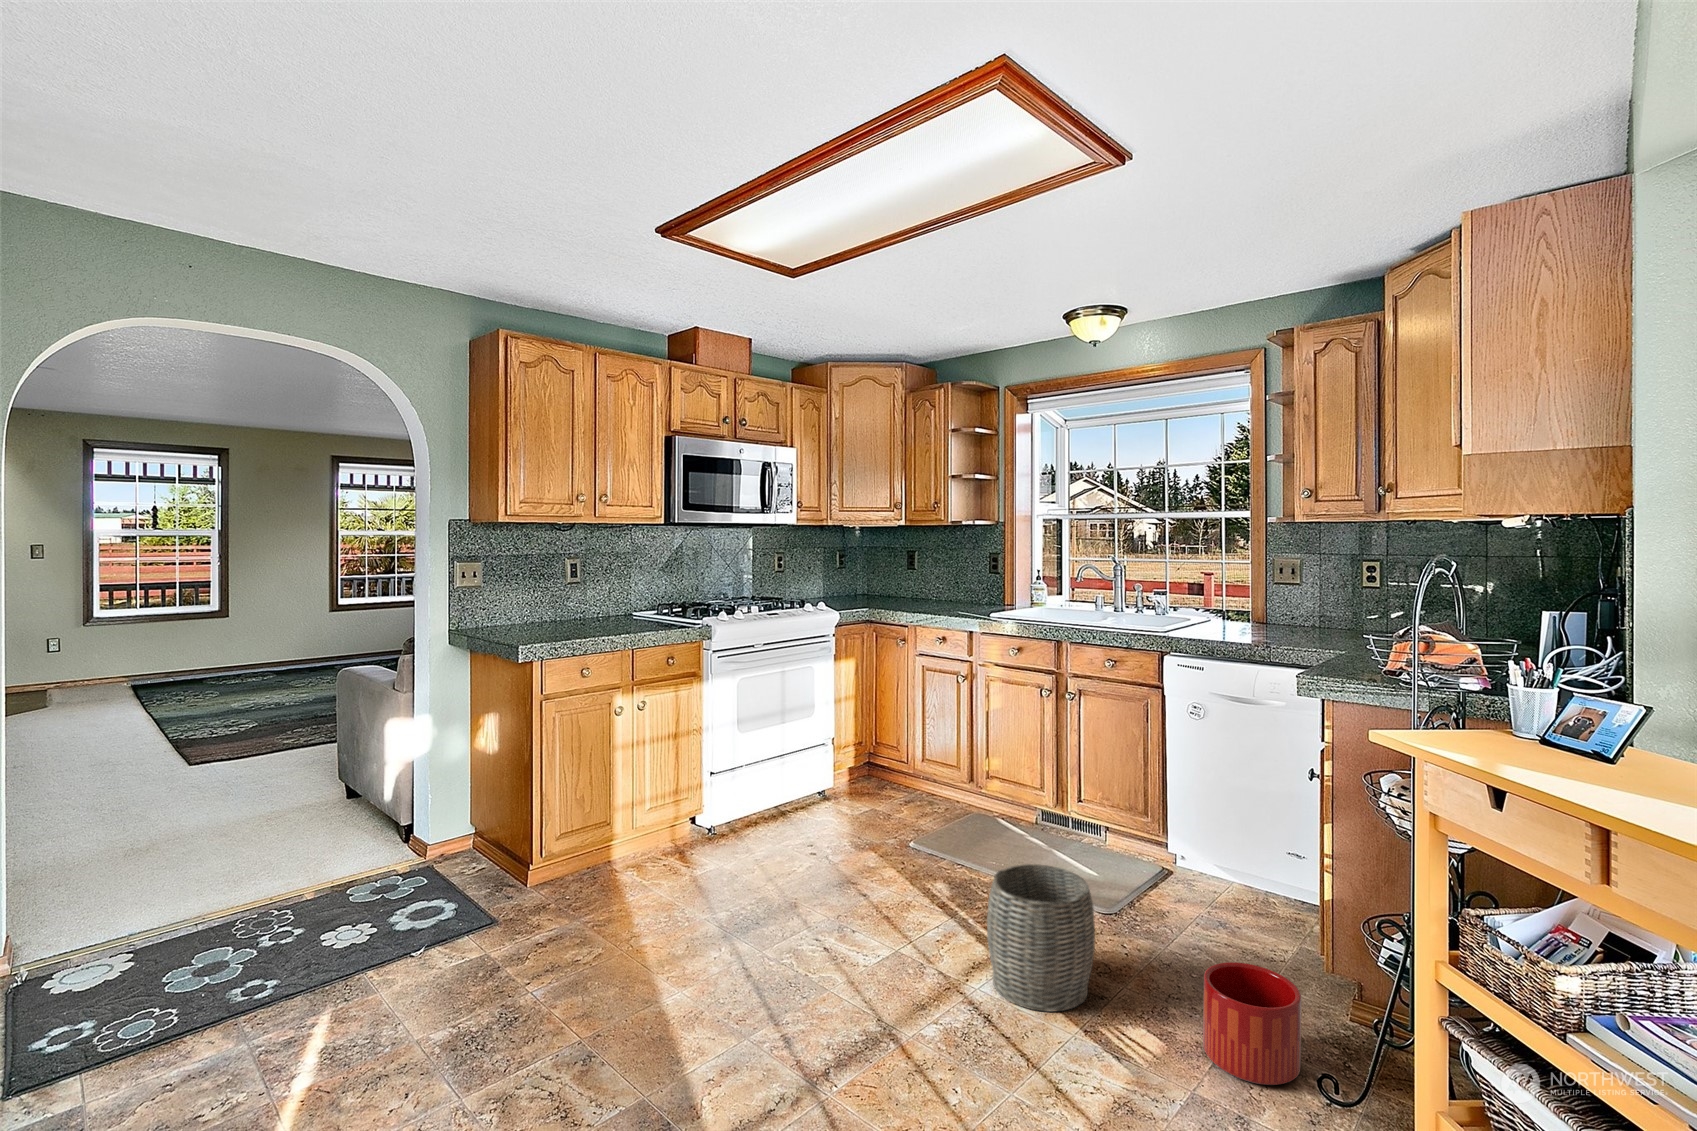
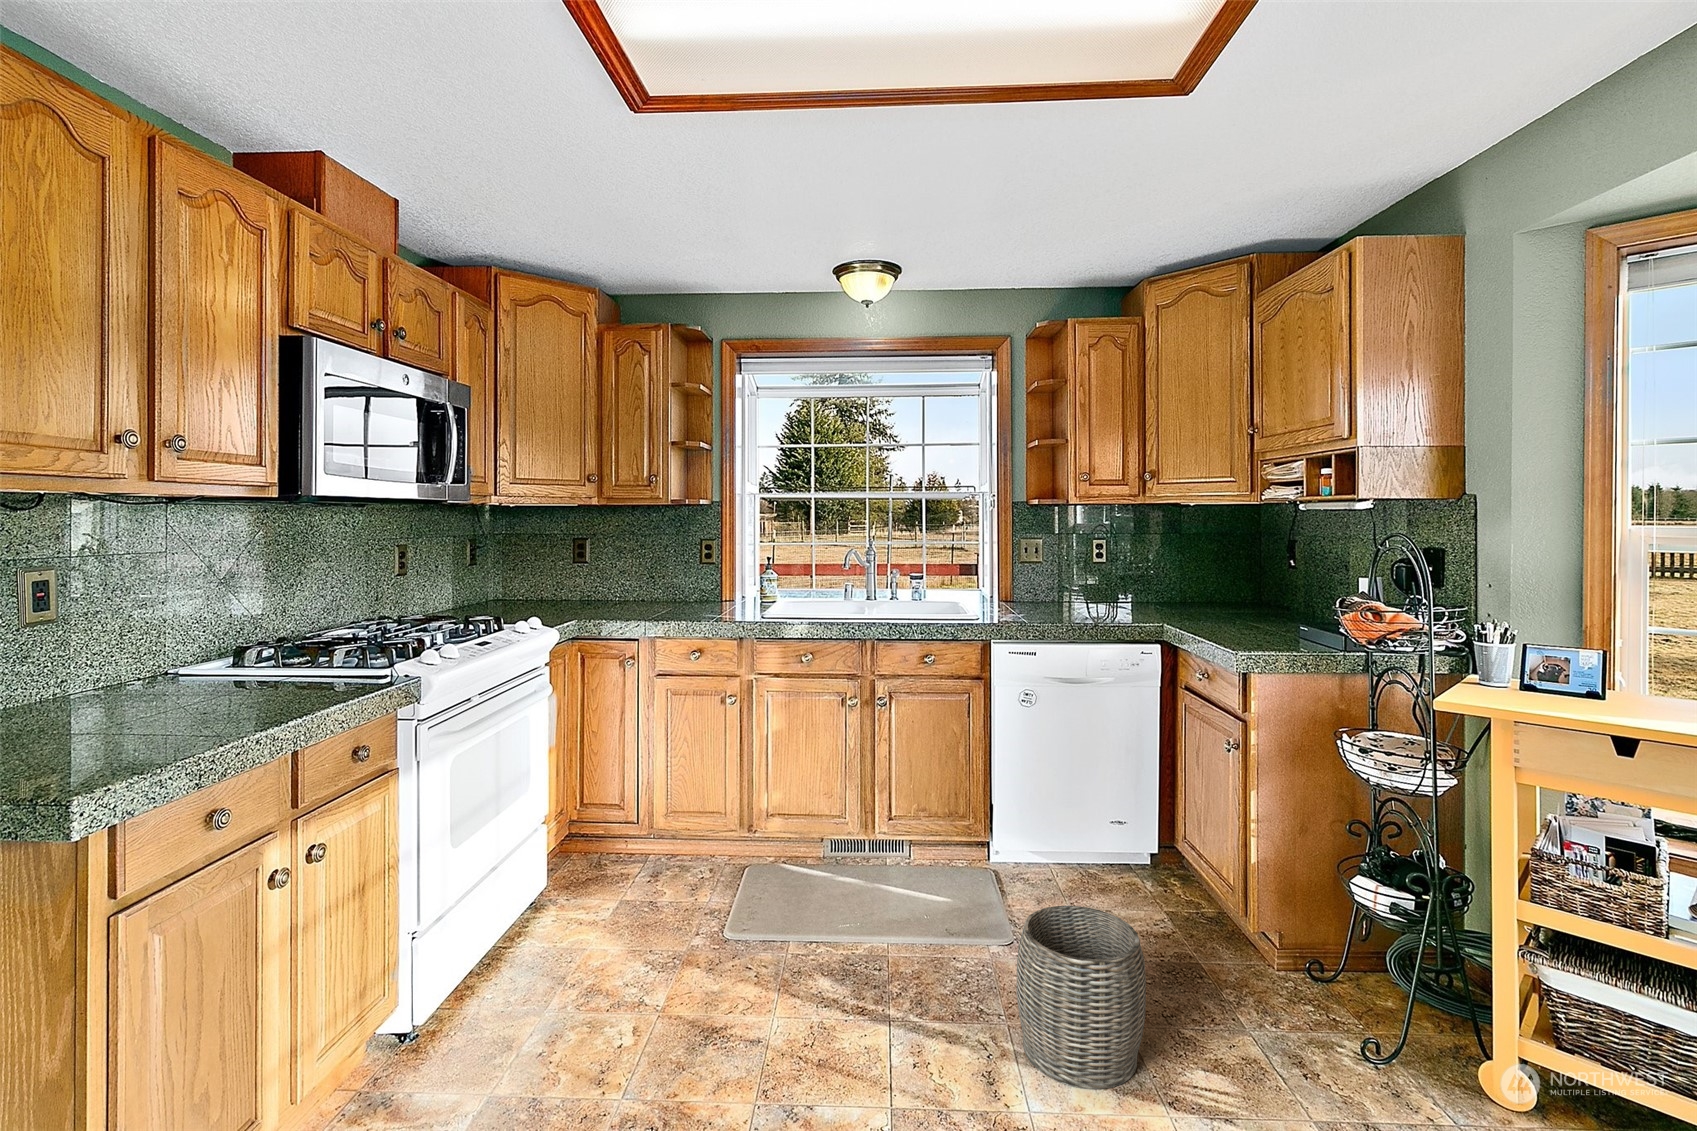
planter: present [1203,962,1301,1085] -> none [1249,945,1351,1067]

